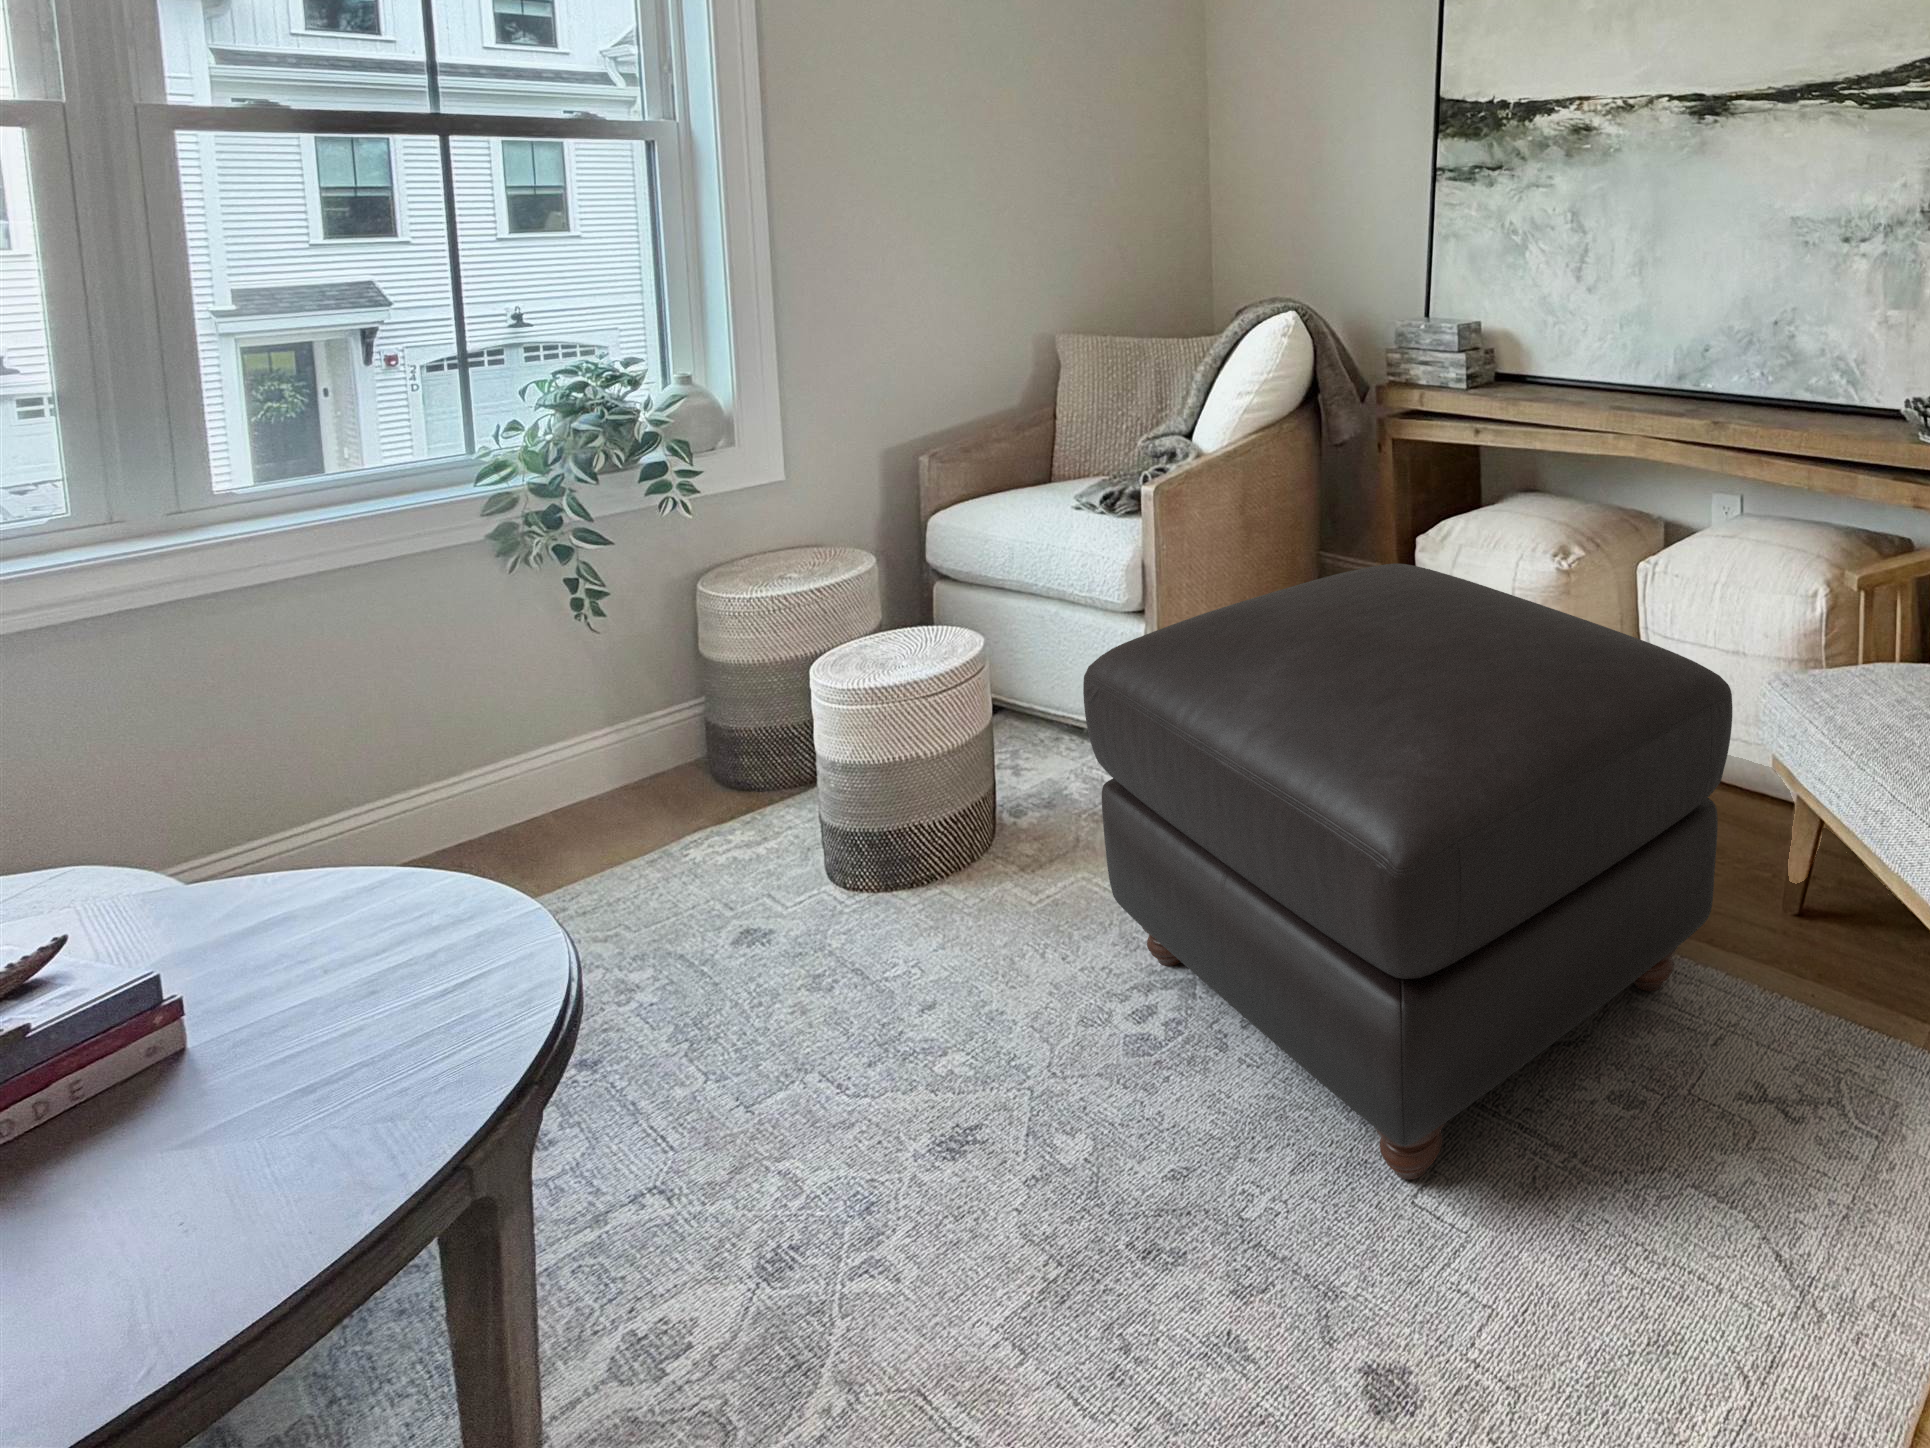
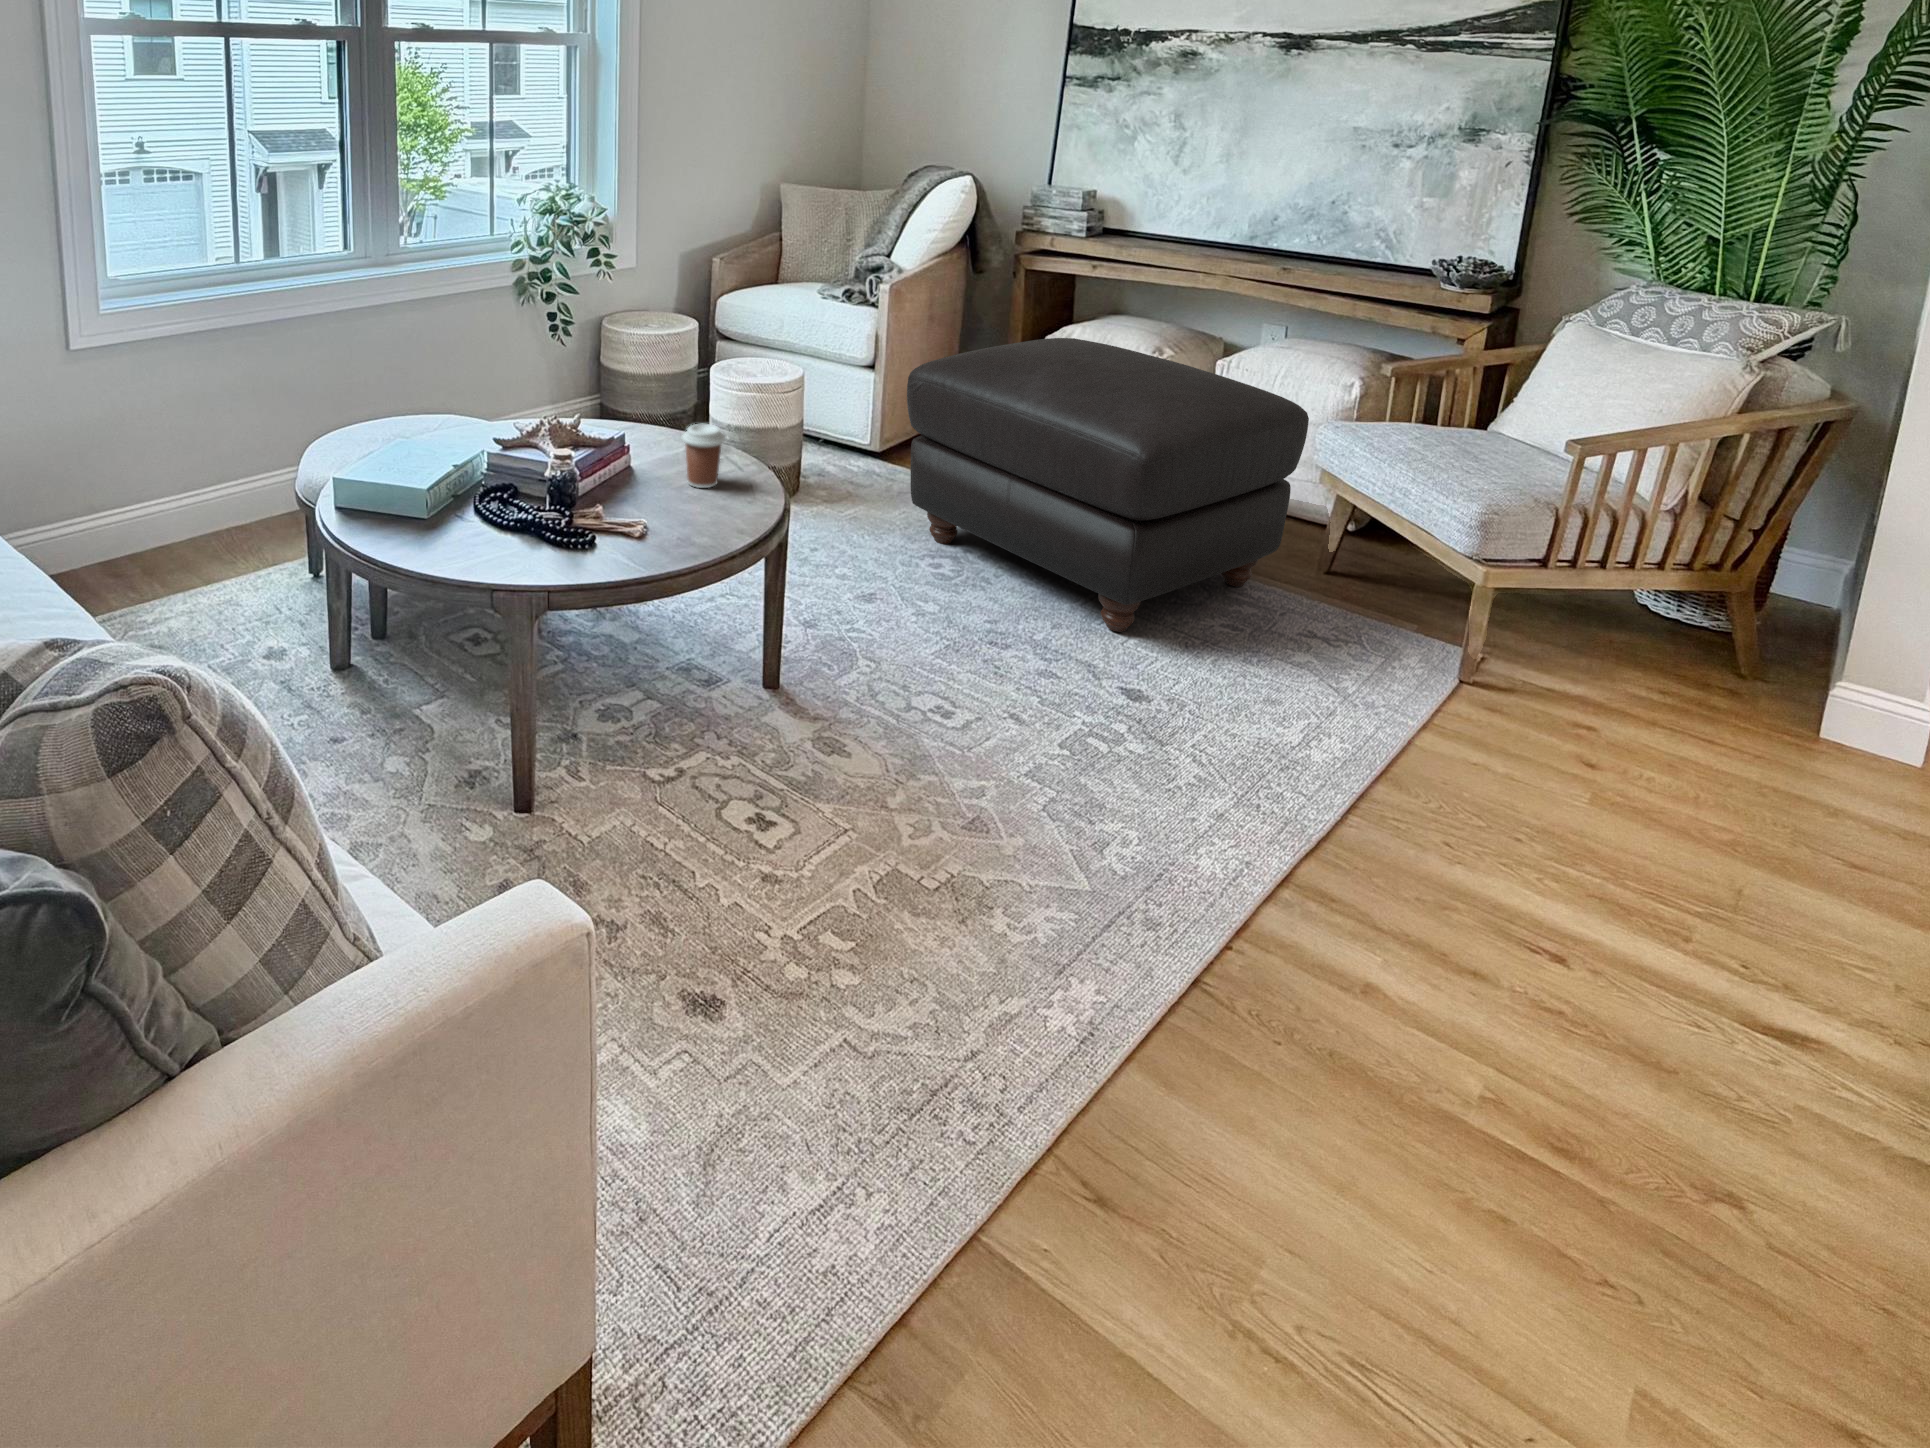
coffee cup: none [156,977,317,1168] -> present [682,424,725,488]

